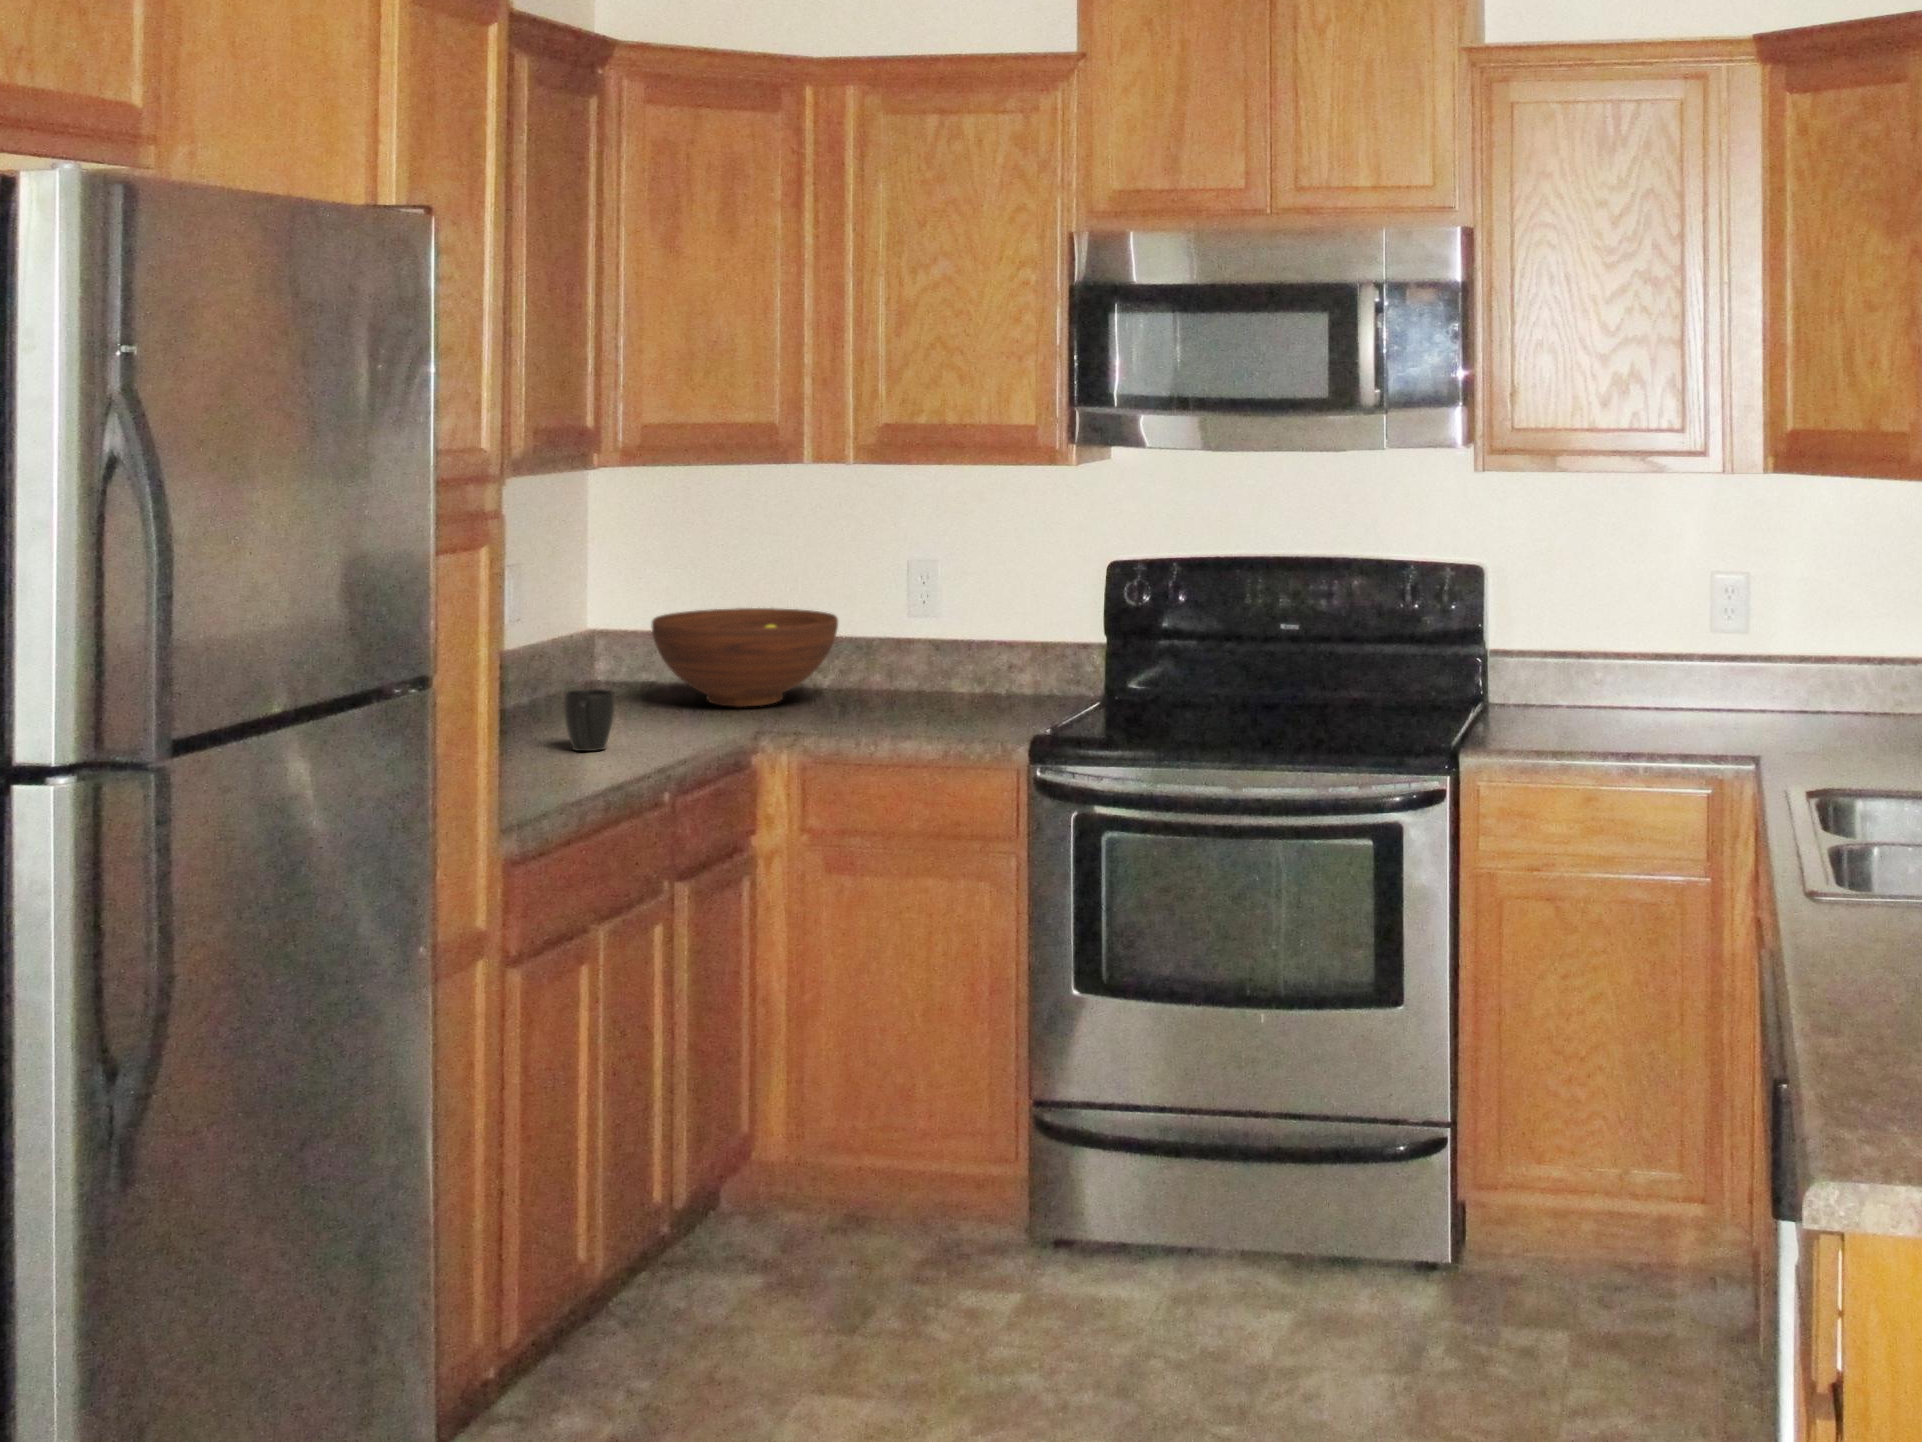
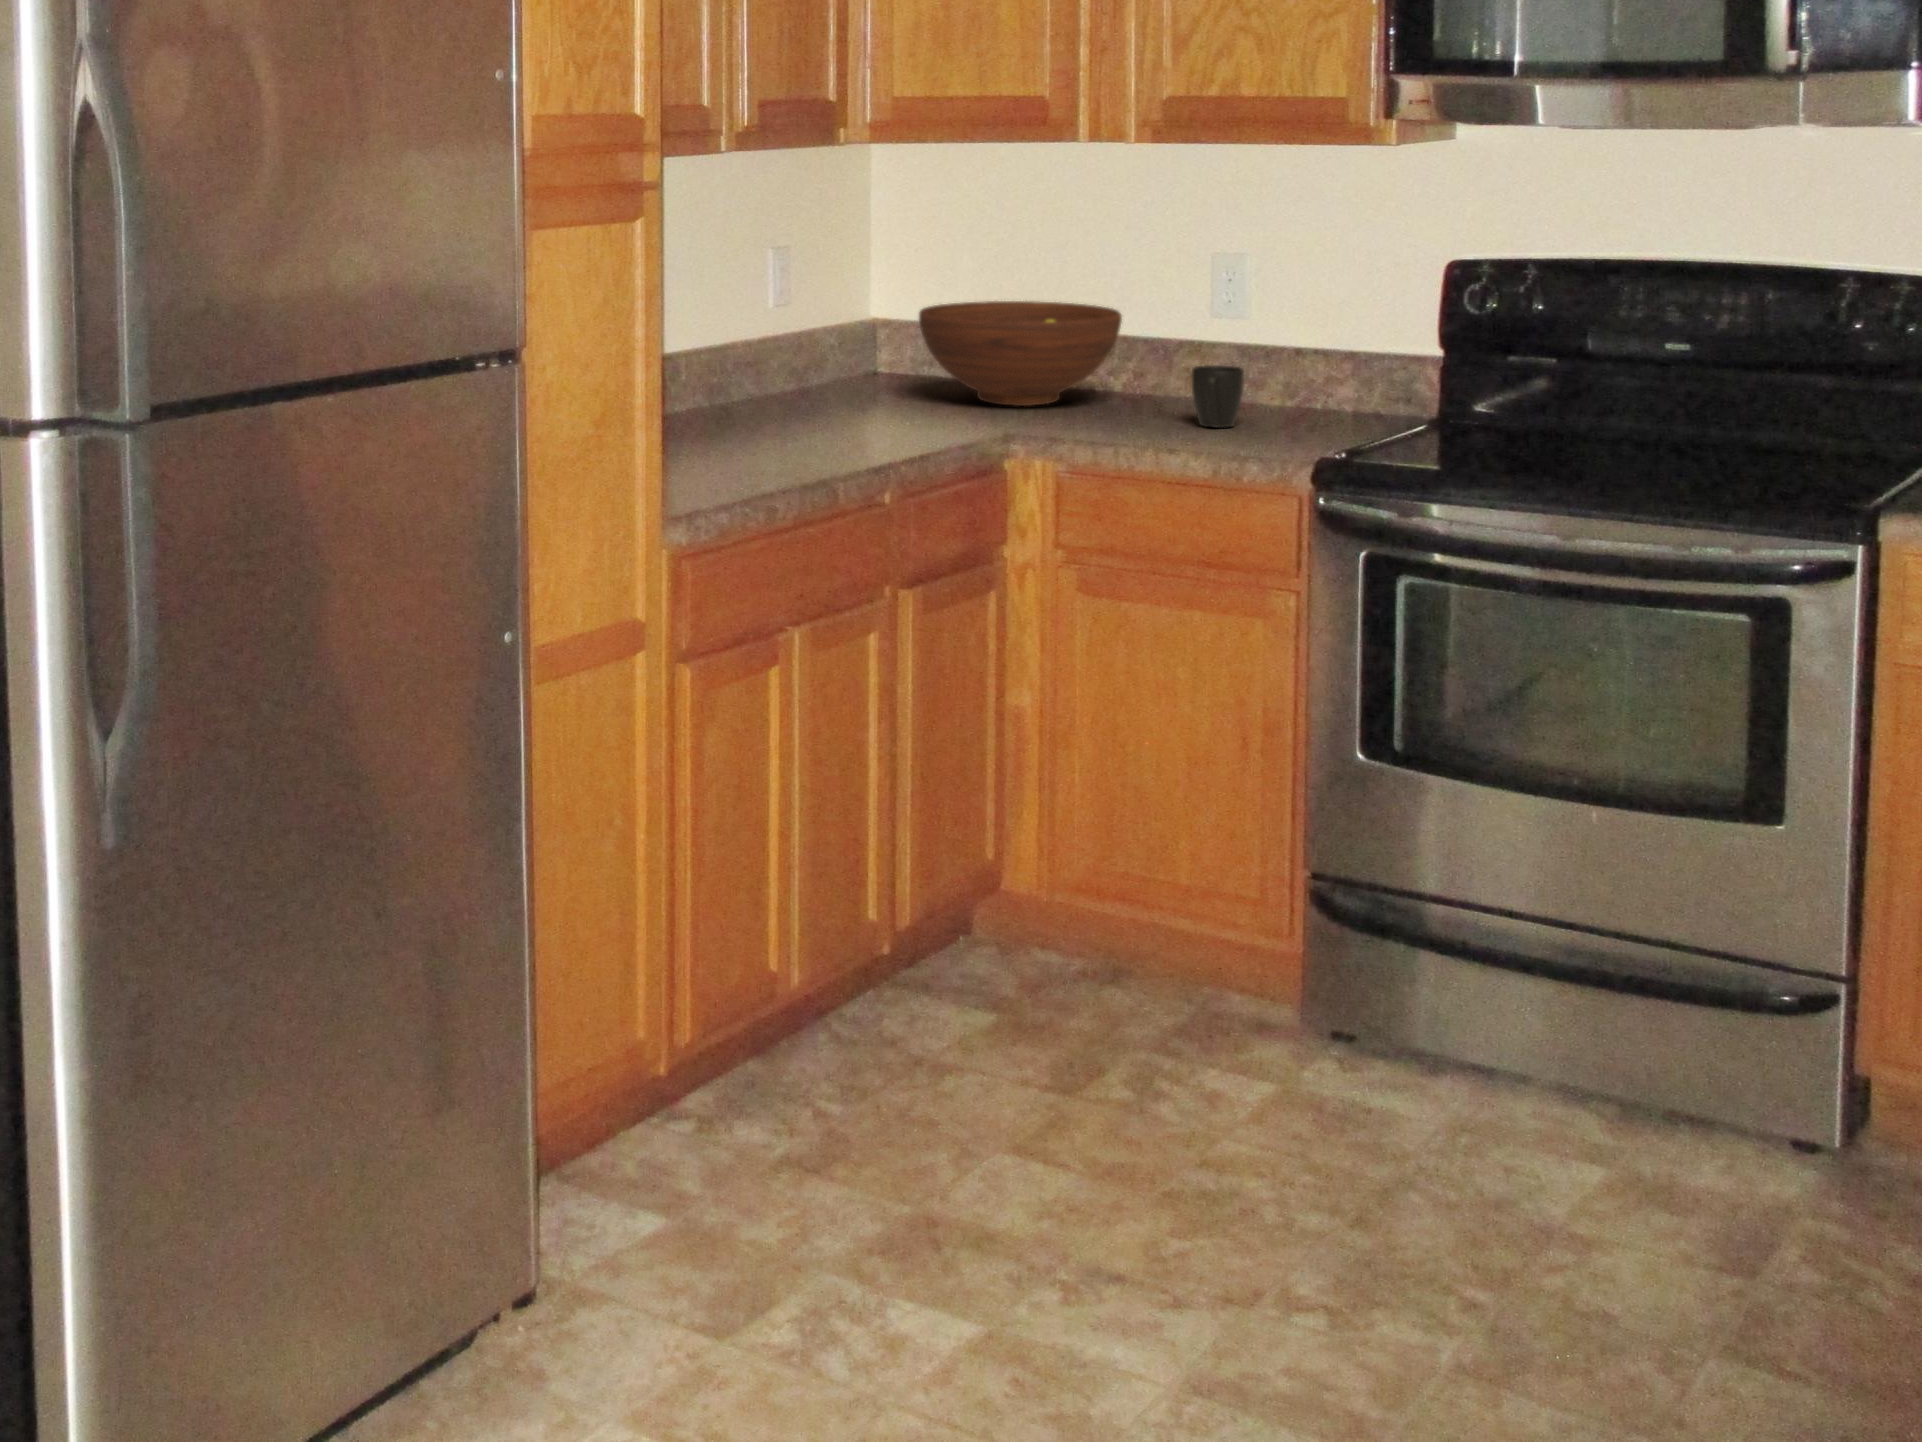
mug: present [564,689,615,751] -> present [1192,365,1244,428]

